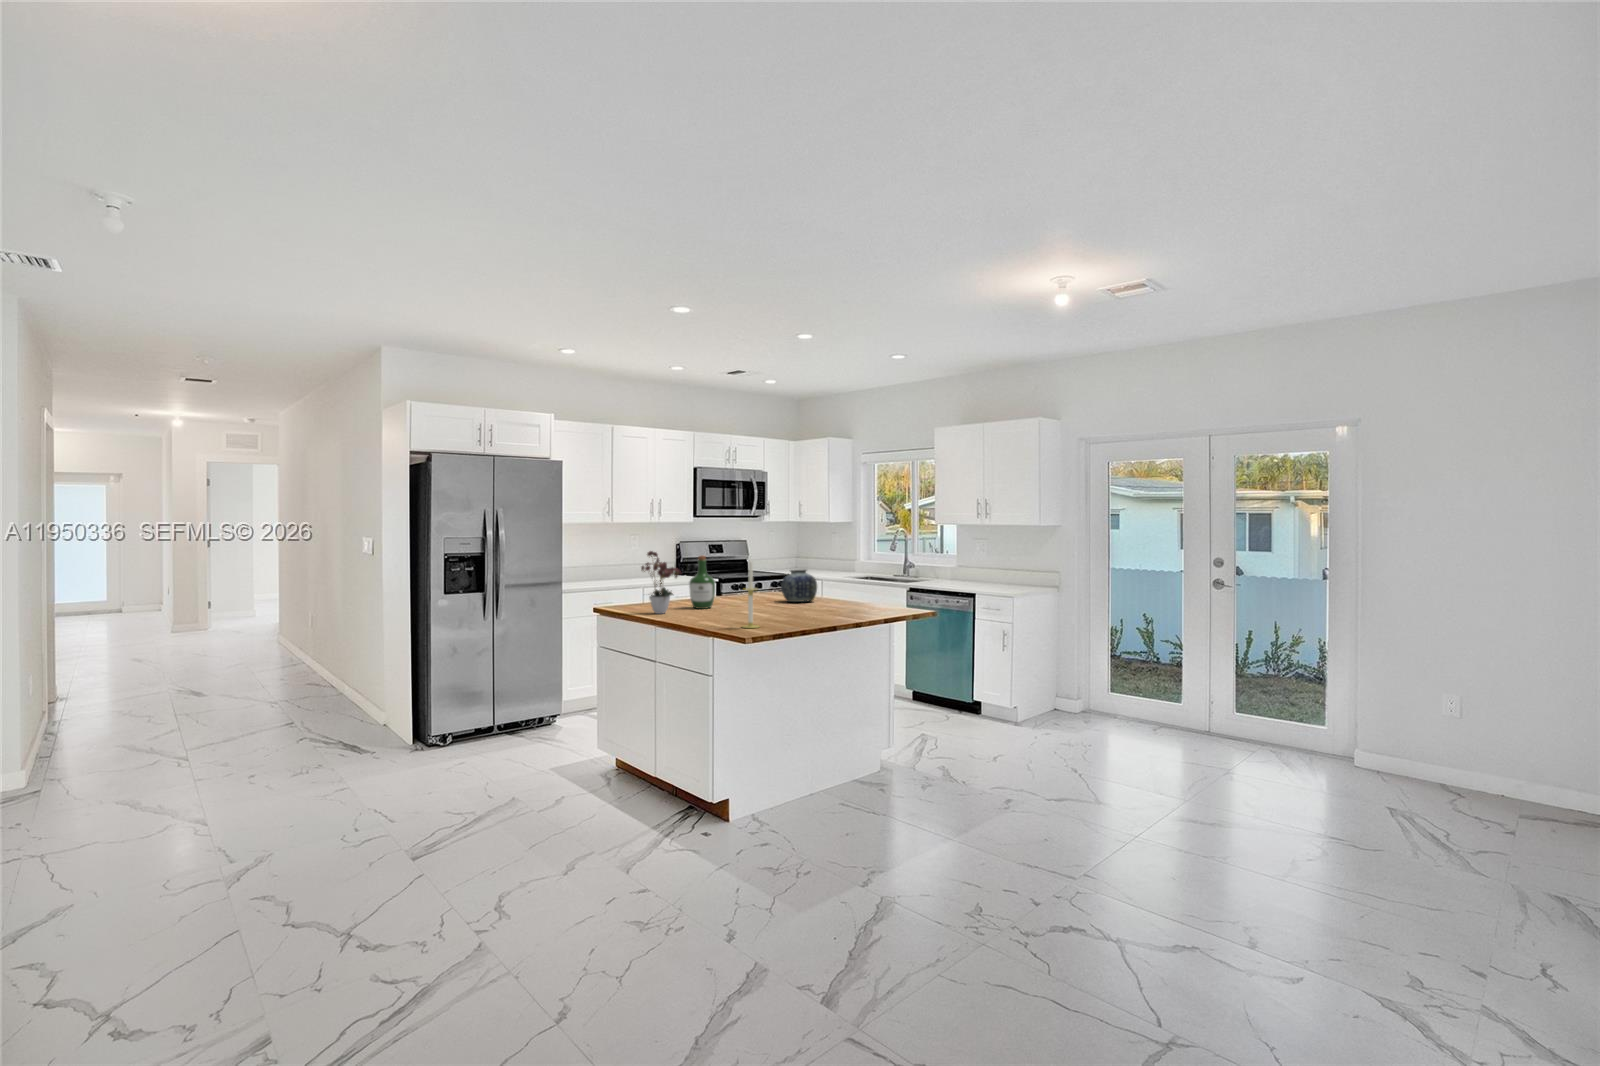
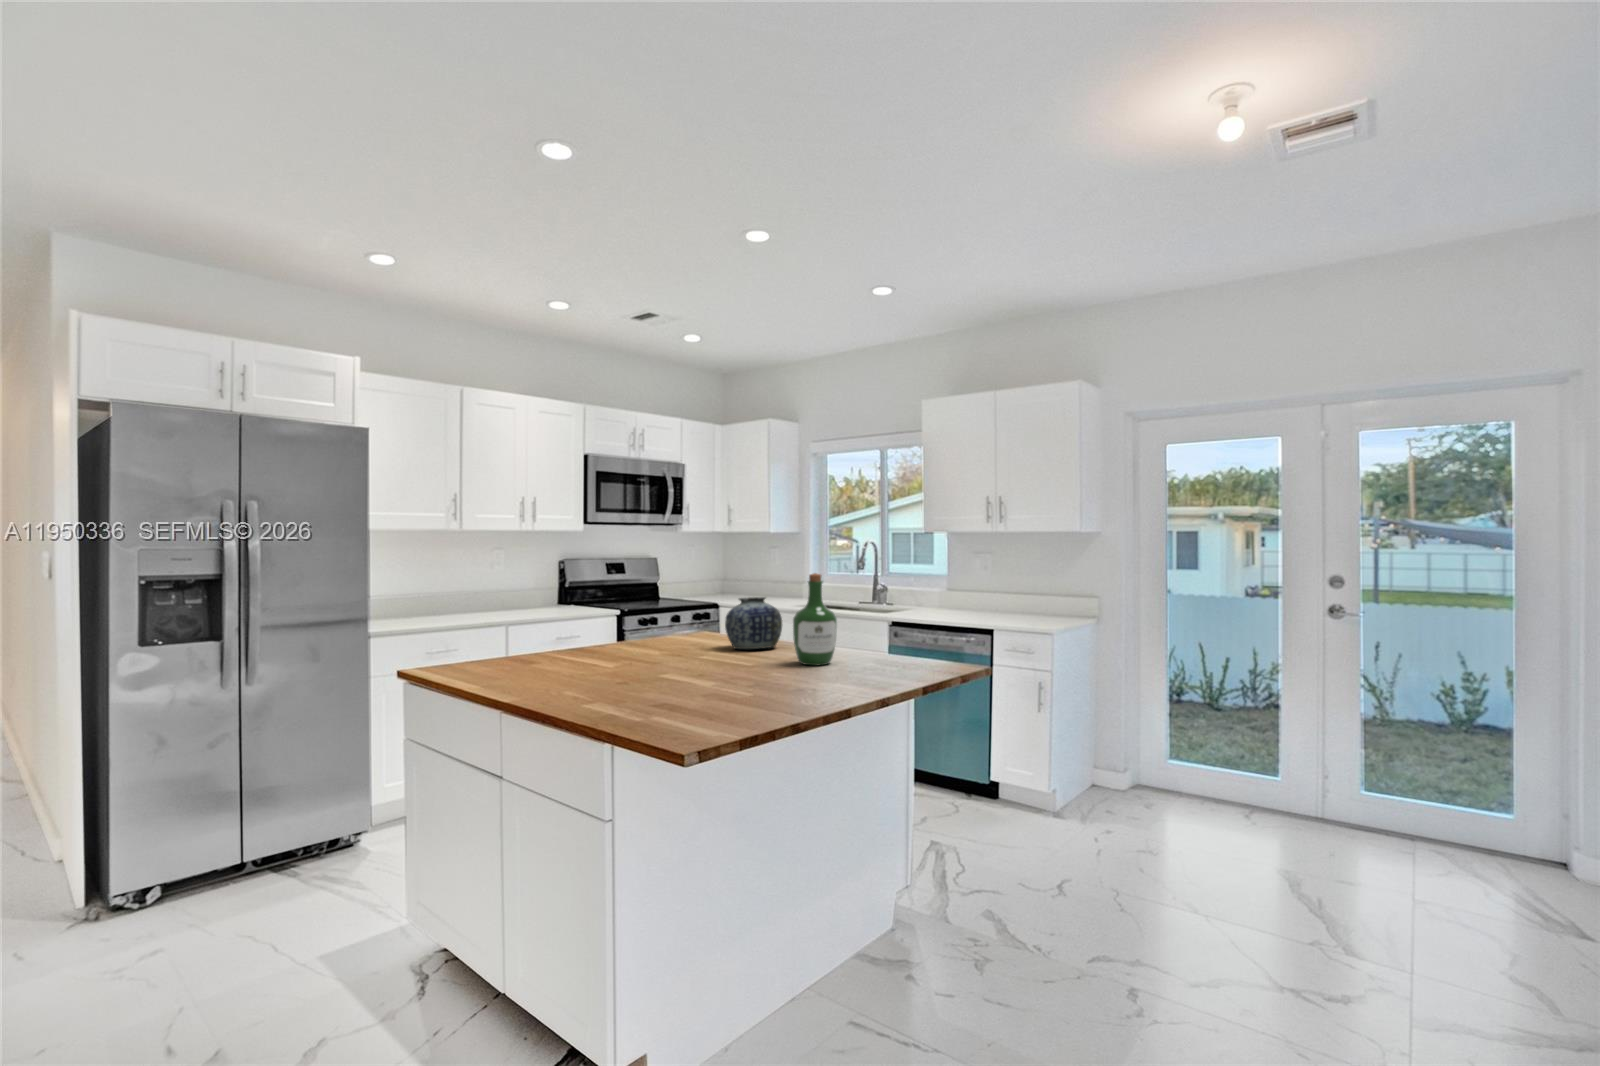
flower arrangement: present [641,551,681,614] -> none [479,562,565,680]
wine bottle: present [689,556,715,609] -> present [793,573,837,665]
candle: present [742,560,759,628] -> none [676,577,713,718]

